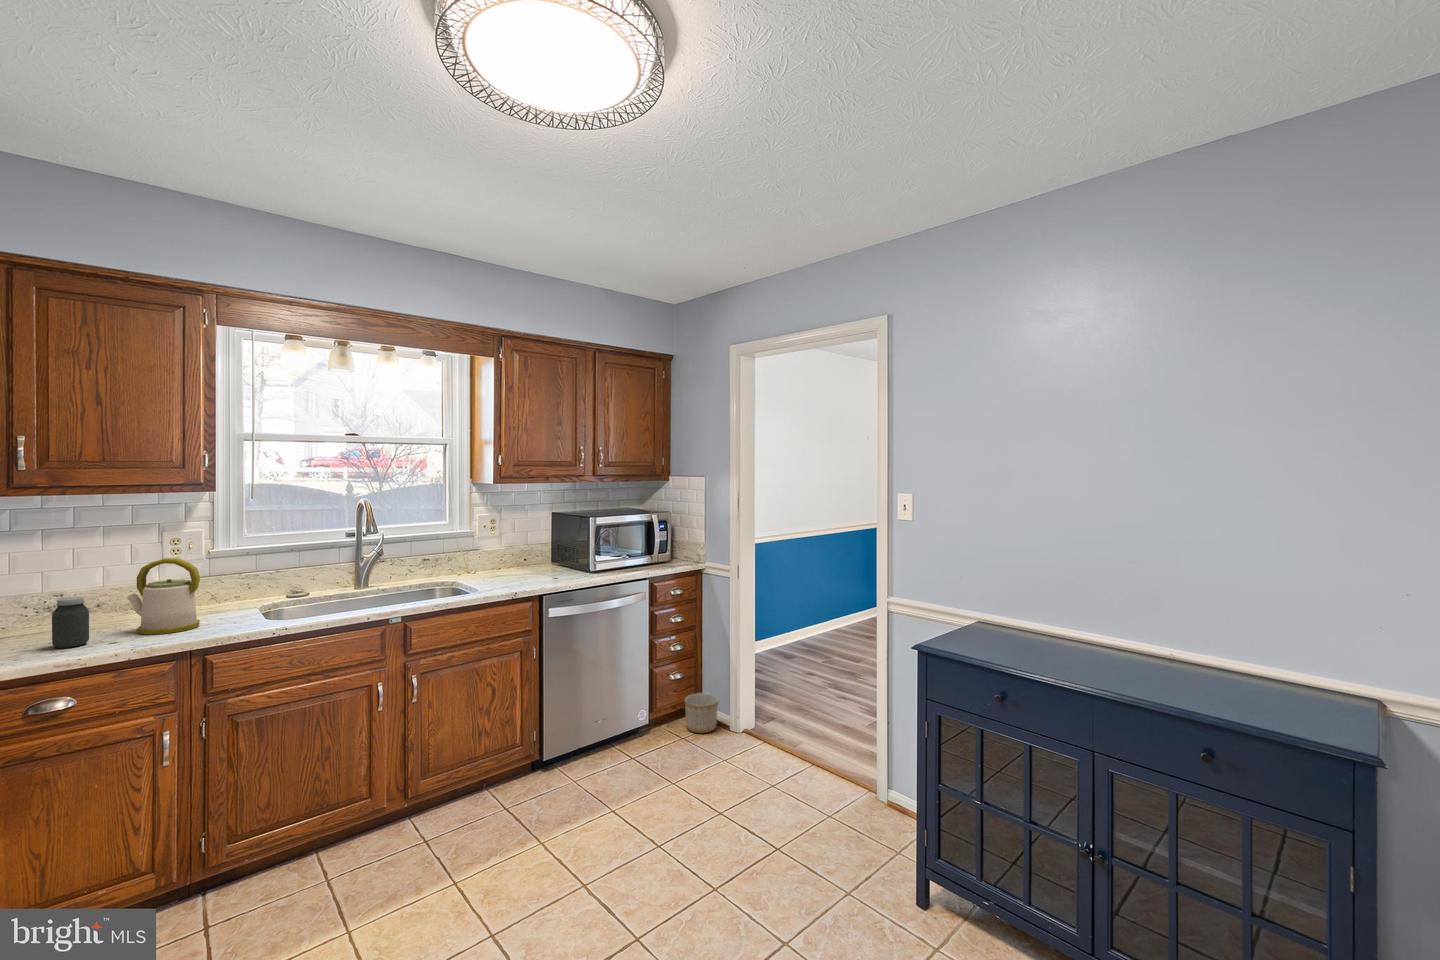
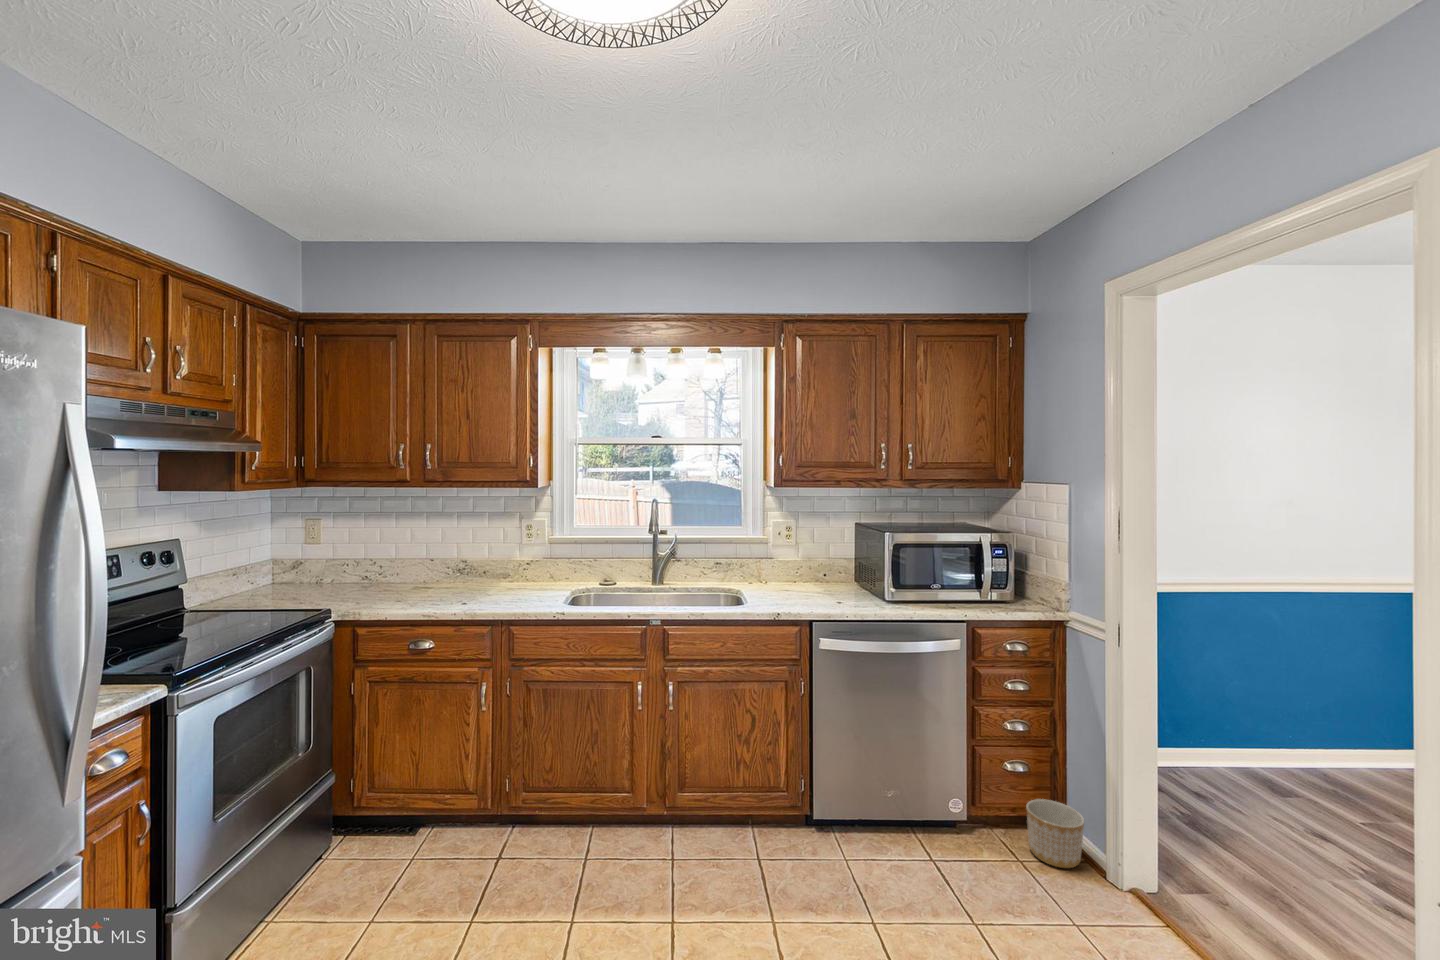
kettle: present [127,558,200,635] -> none [473,540,516,602]
jar: present [52,597,89,648] -> none [420,564,442,602]

